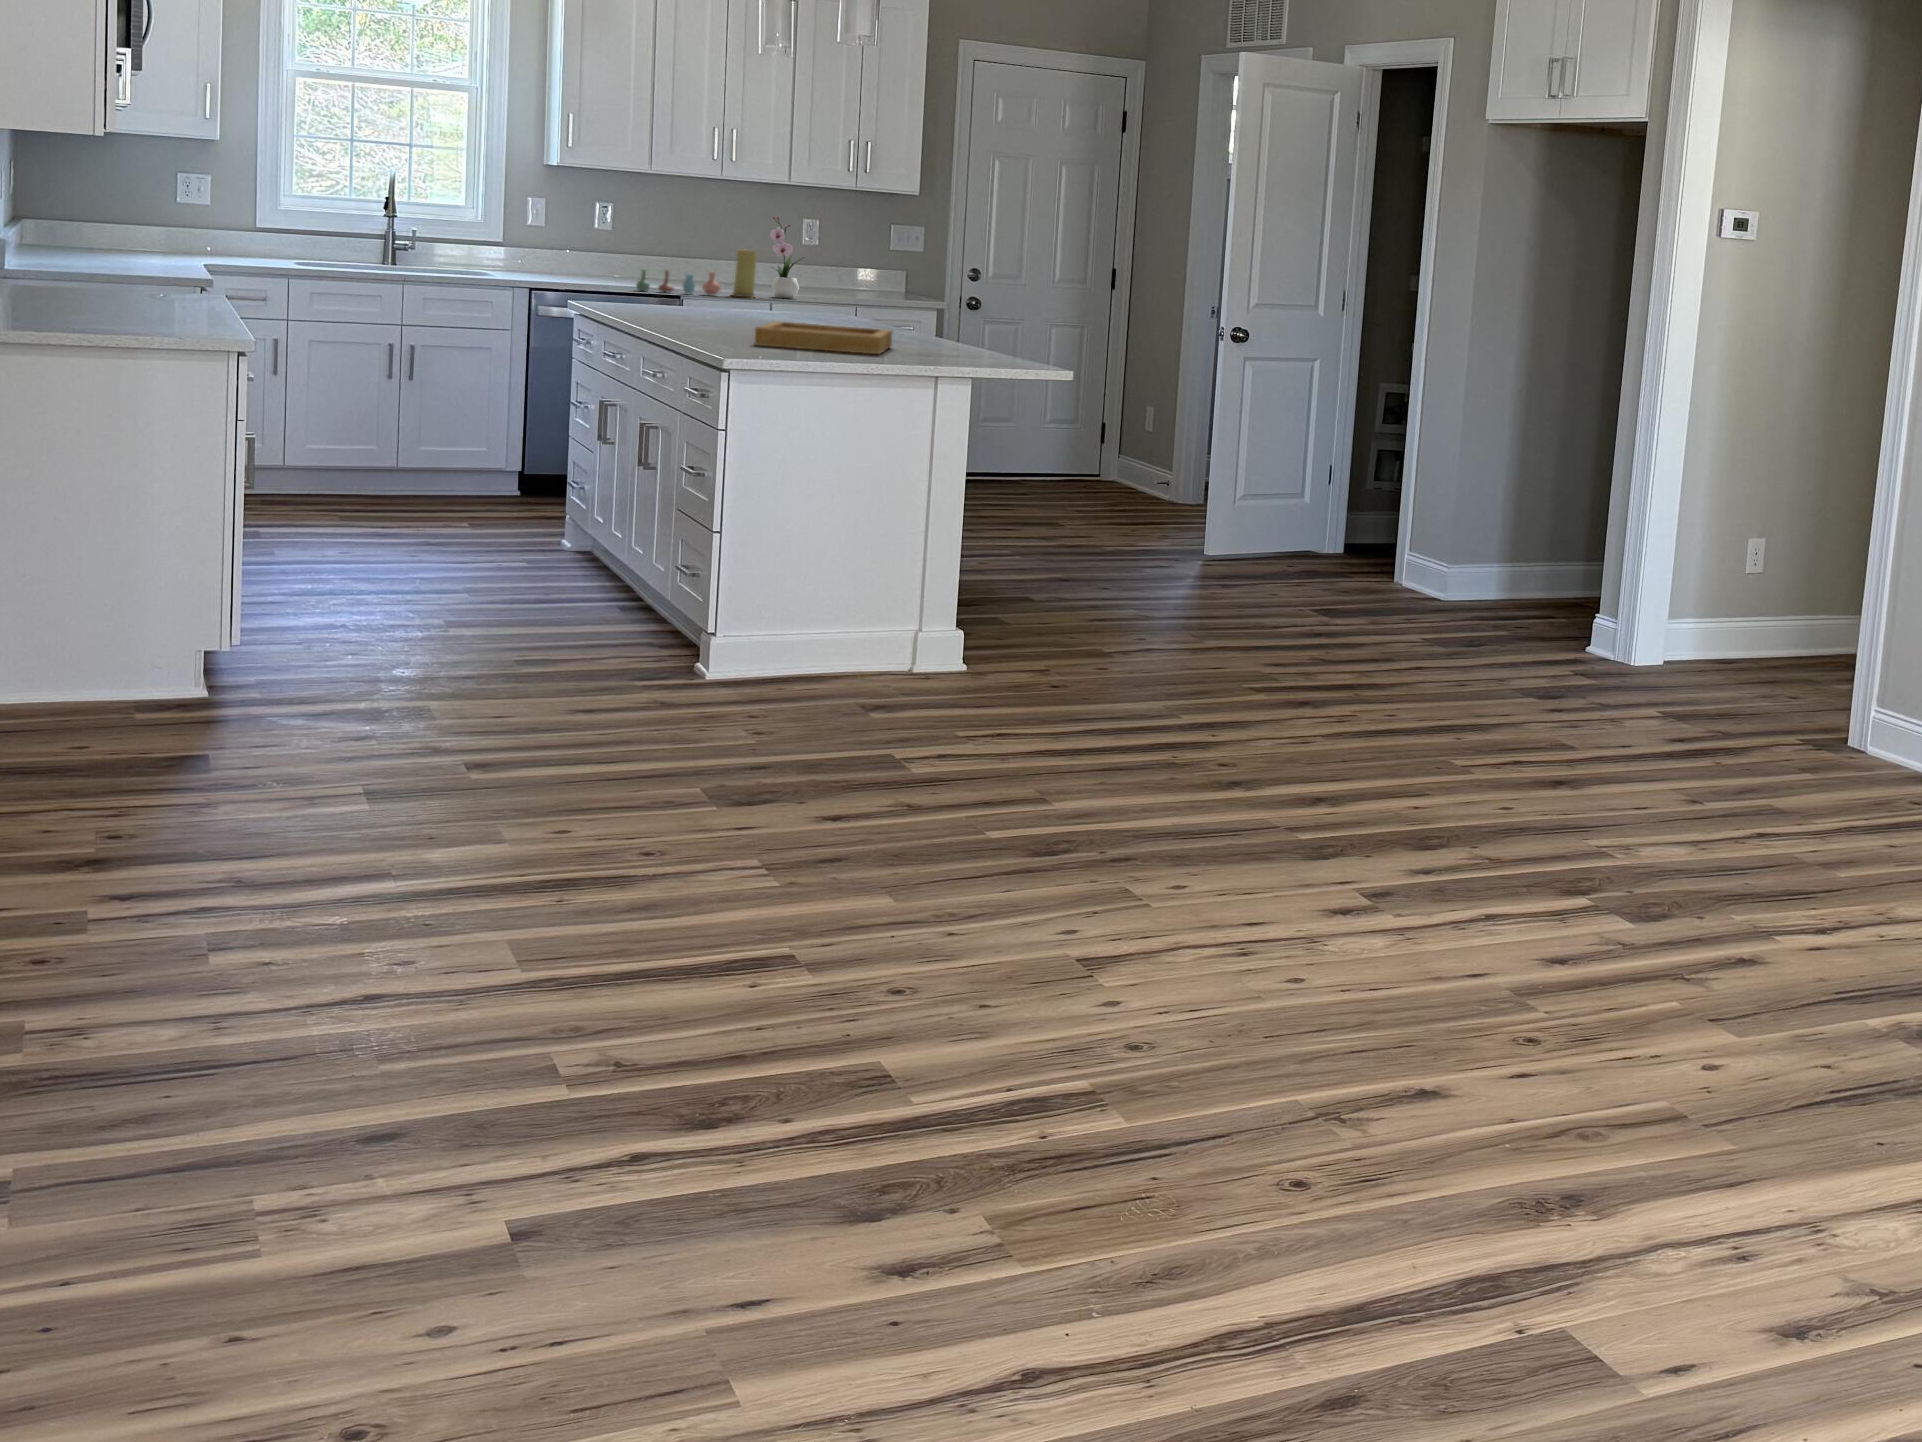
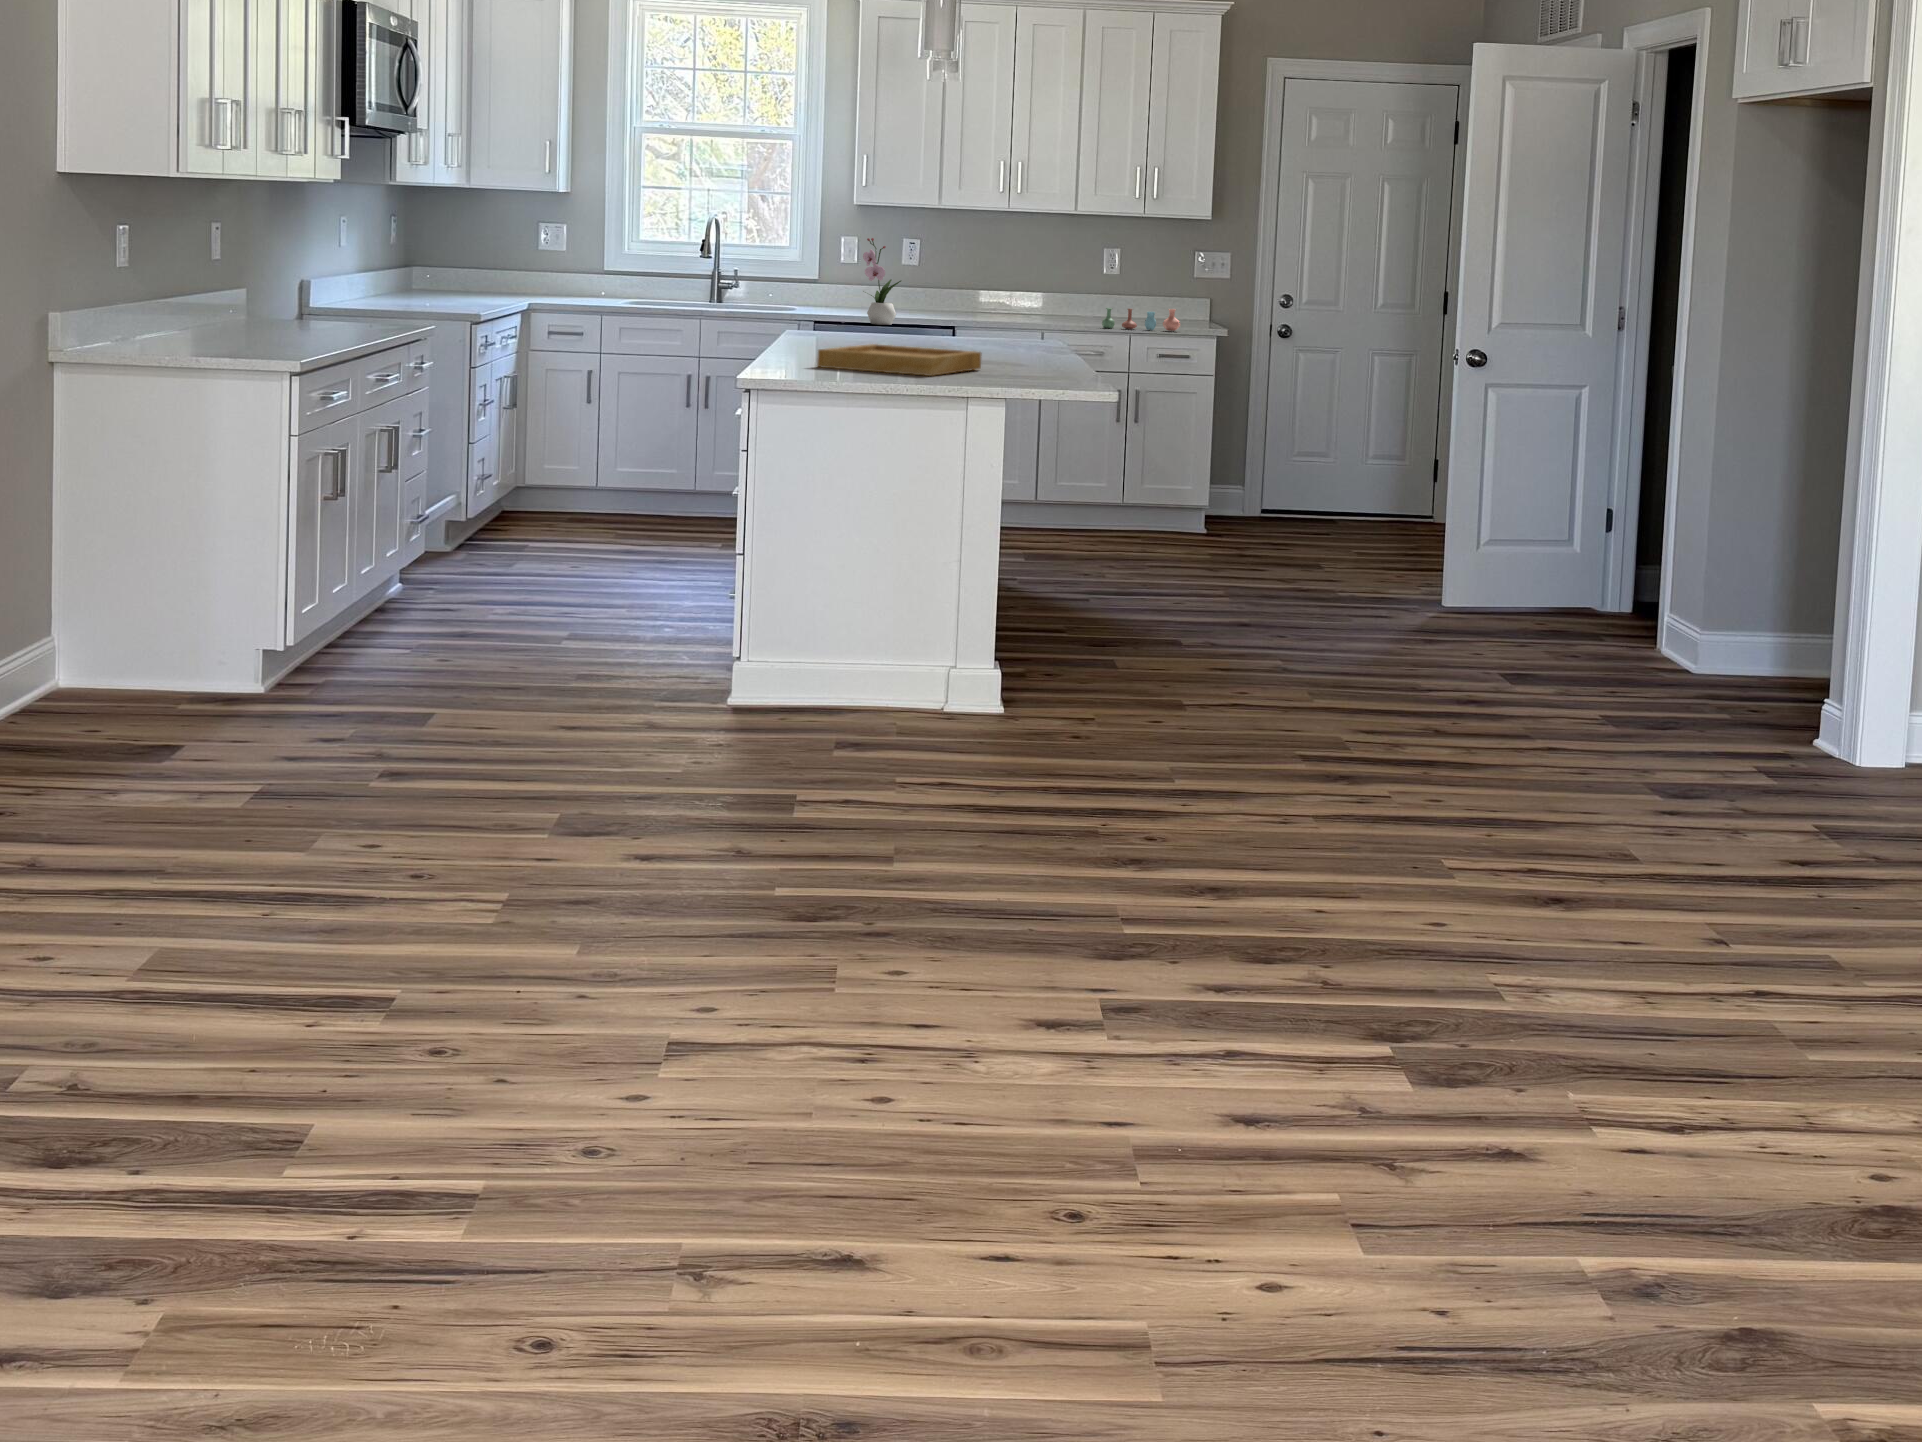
flower arrangement: present [770,217,804,298] -> present [863,238,901,325]
candle: present [733,249,757,298] -> none [1013,280,1039,328]
vase: present [636,269,721,295] -> present [1102,308,1180,331]

